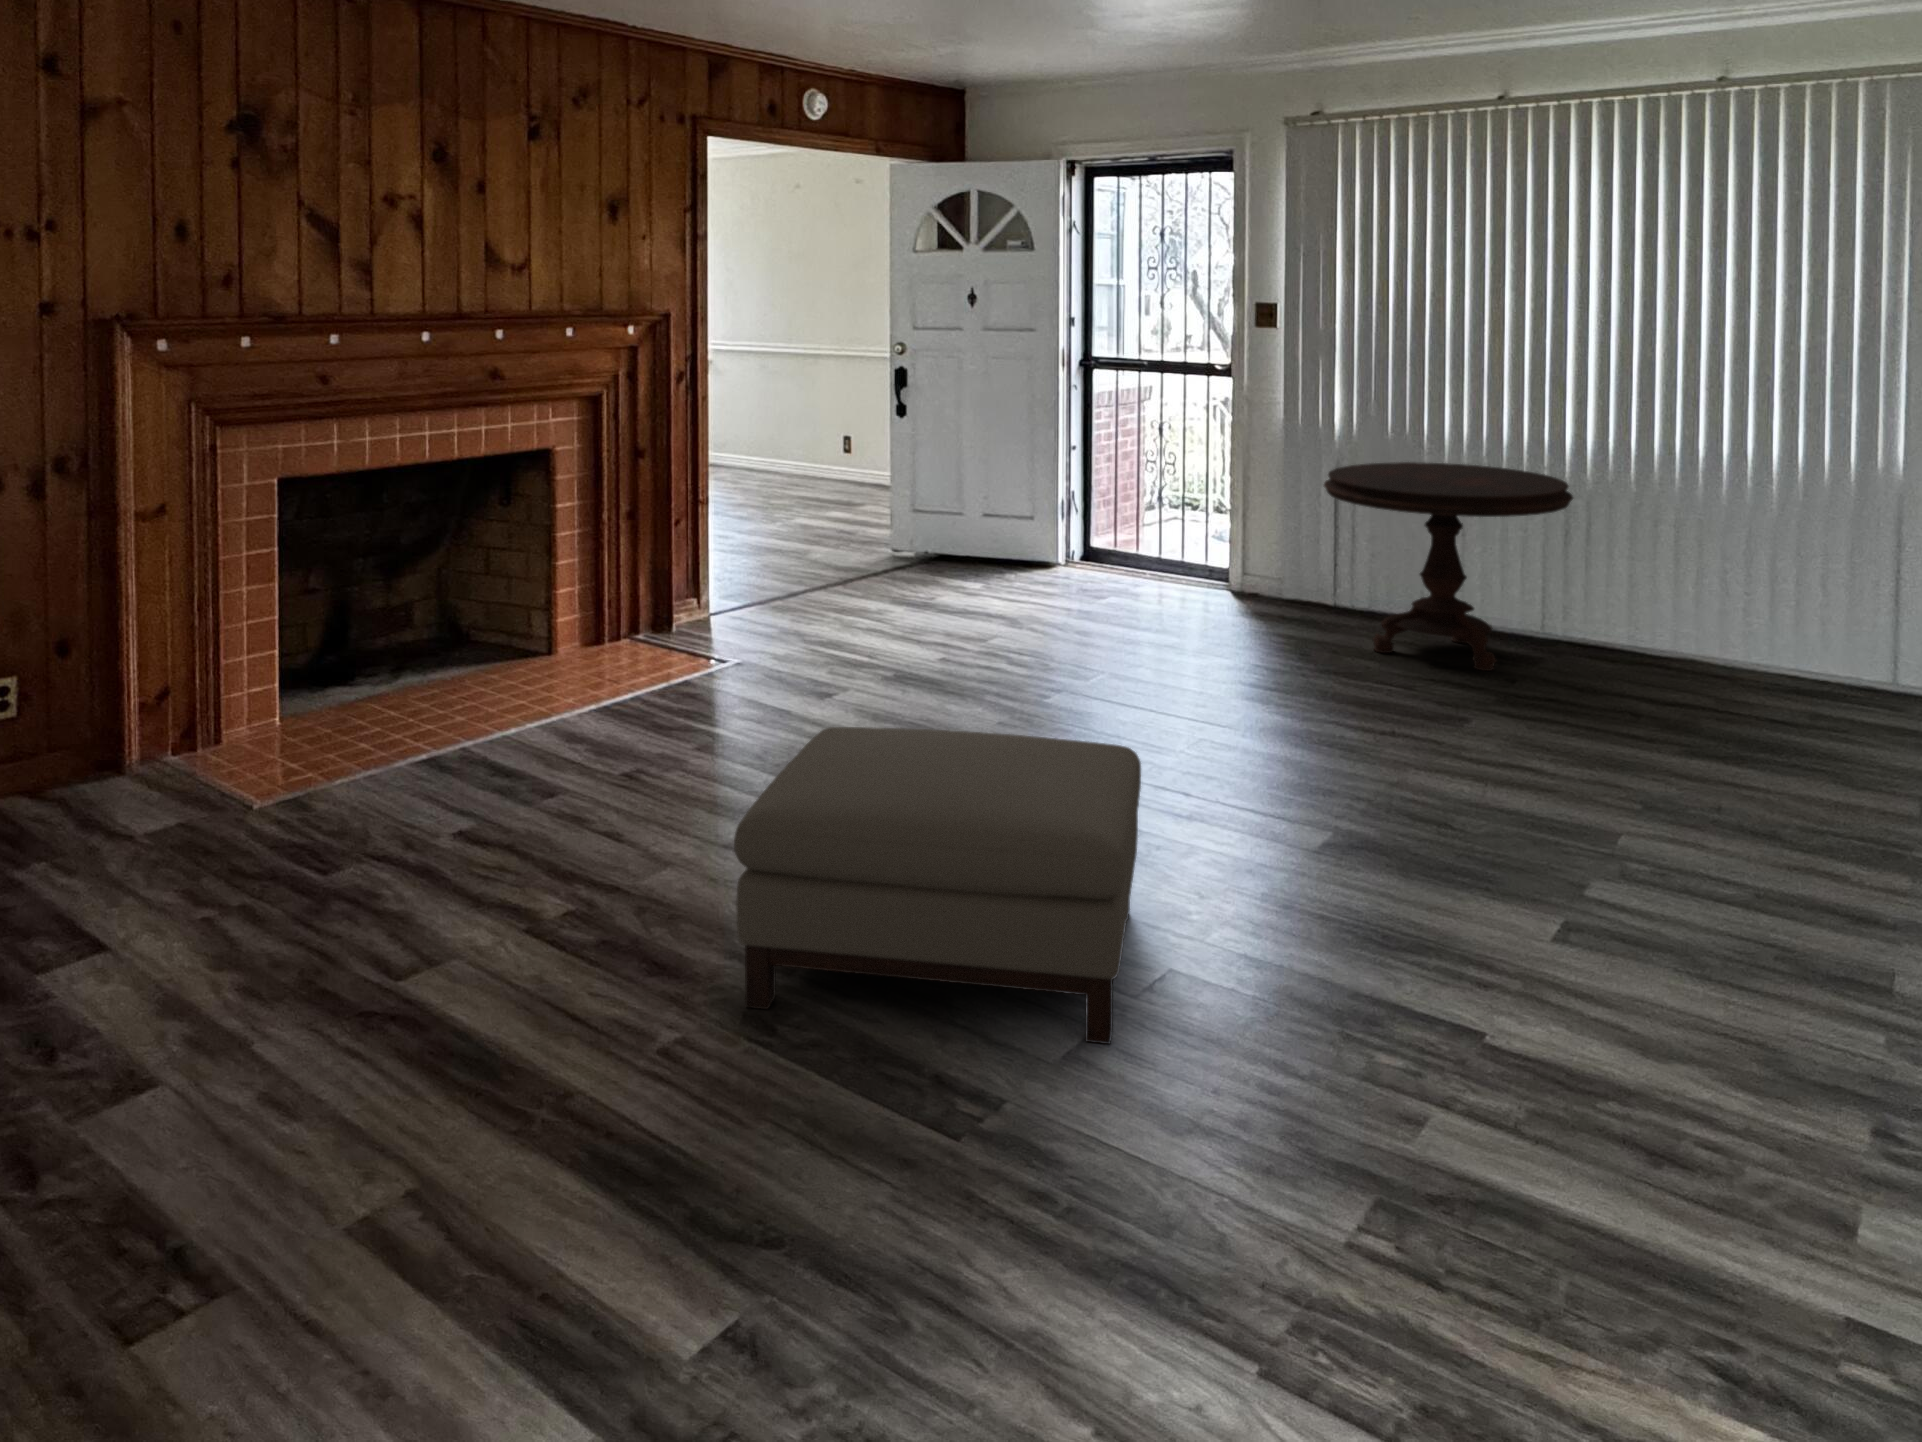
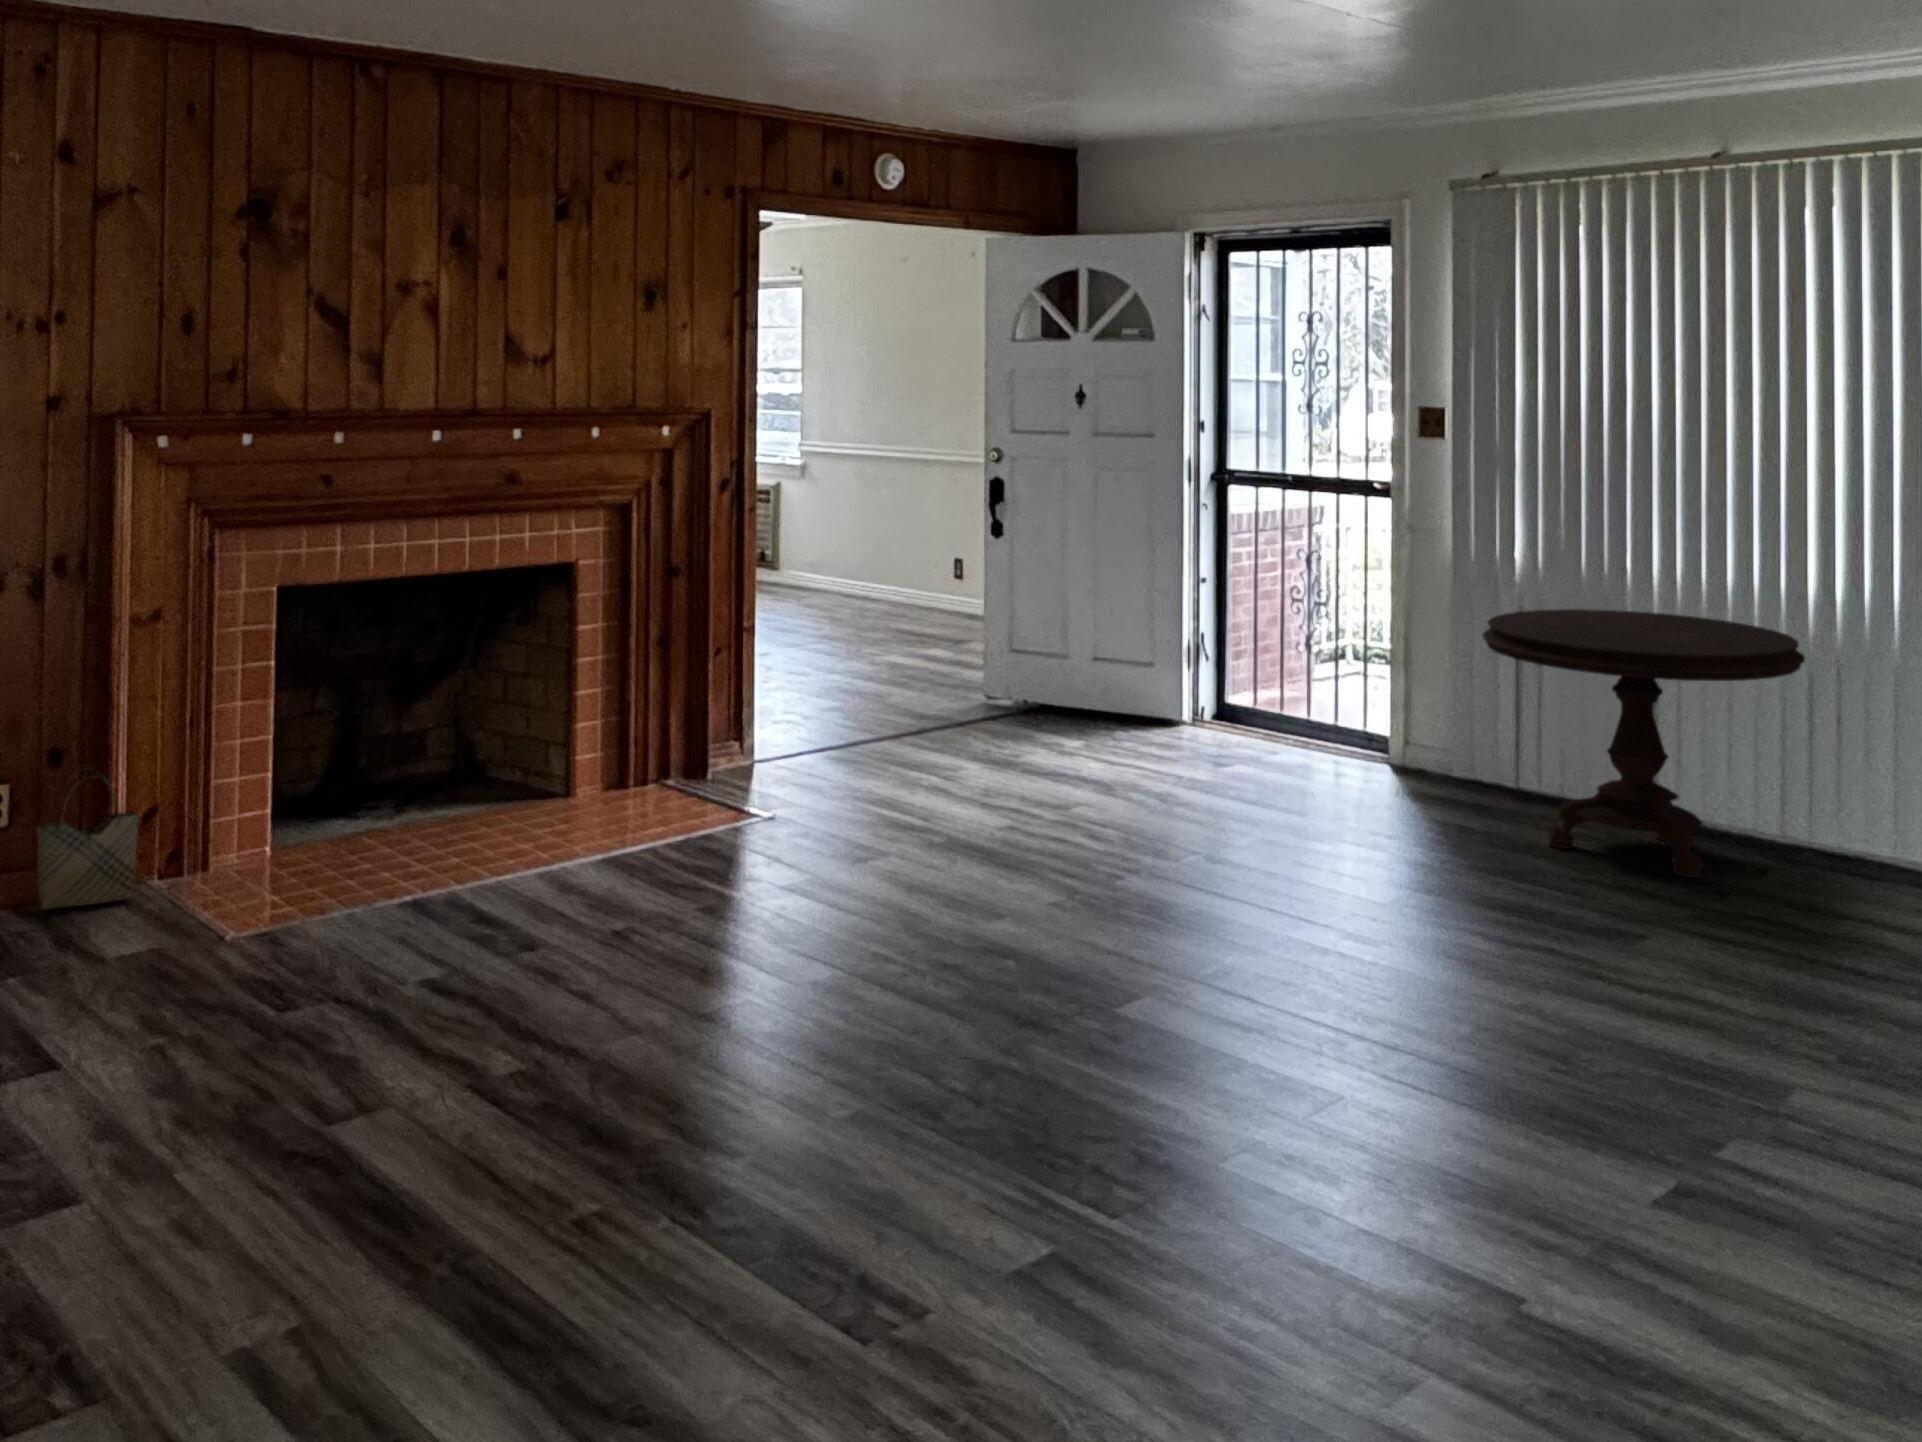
woven basket: none [47,656,153,792] -> present [36,769,140,909]
ottoman: present [734,727,1141,1044] -> none [671,884,1154,1264]

